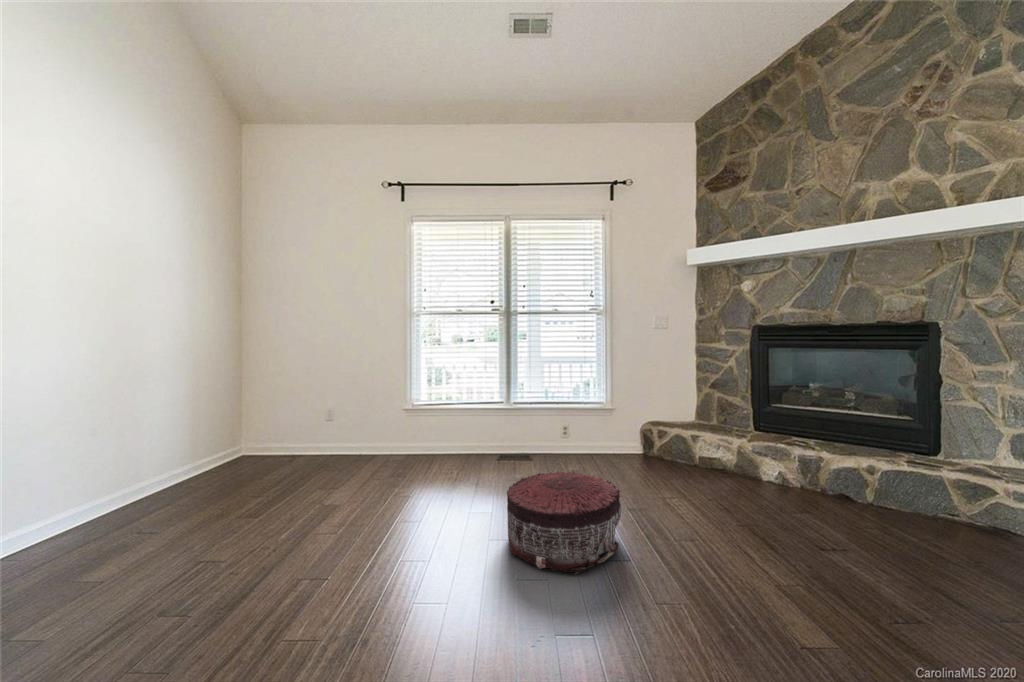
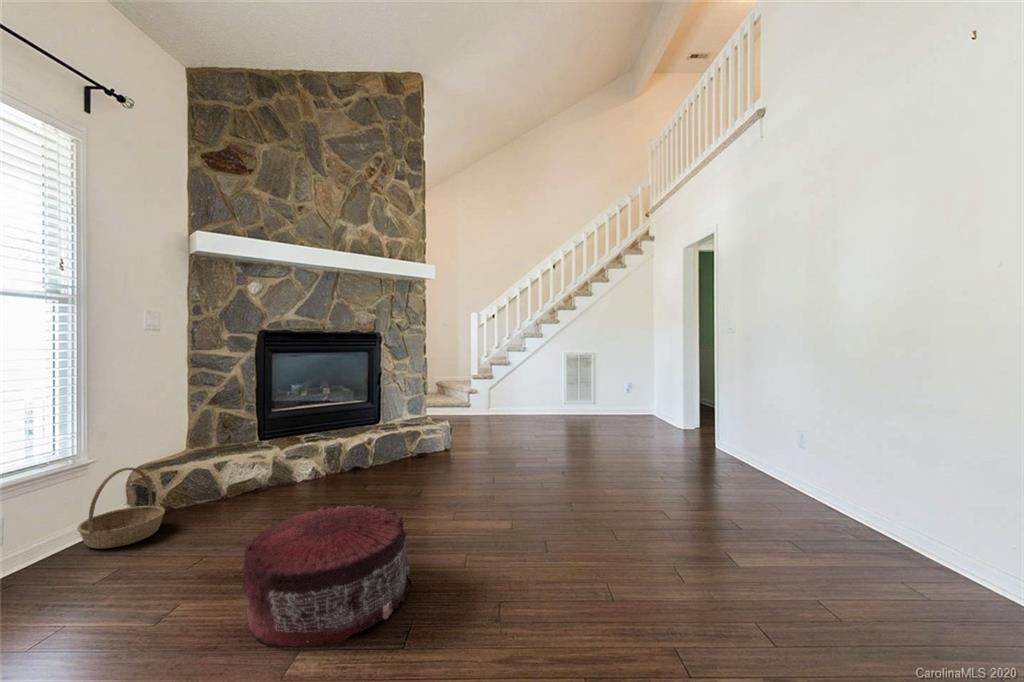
basket: none [594,416,638,464] -> present [77,468,165,549]

